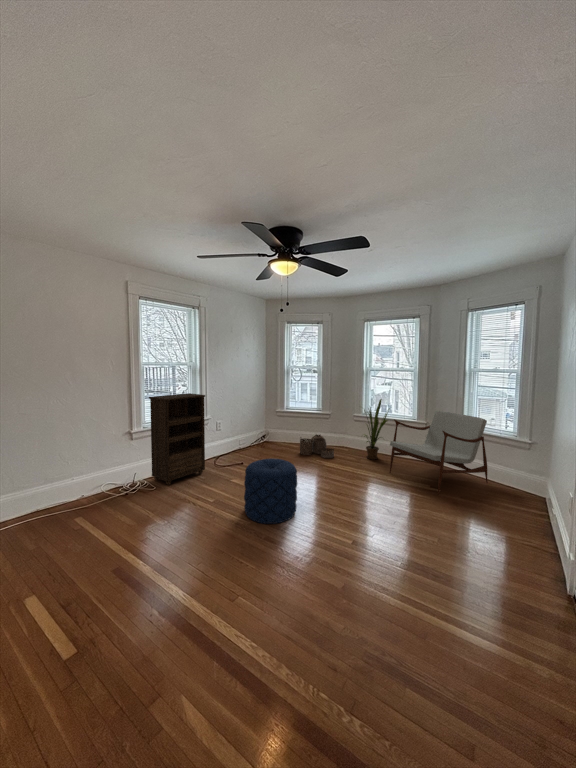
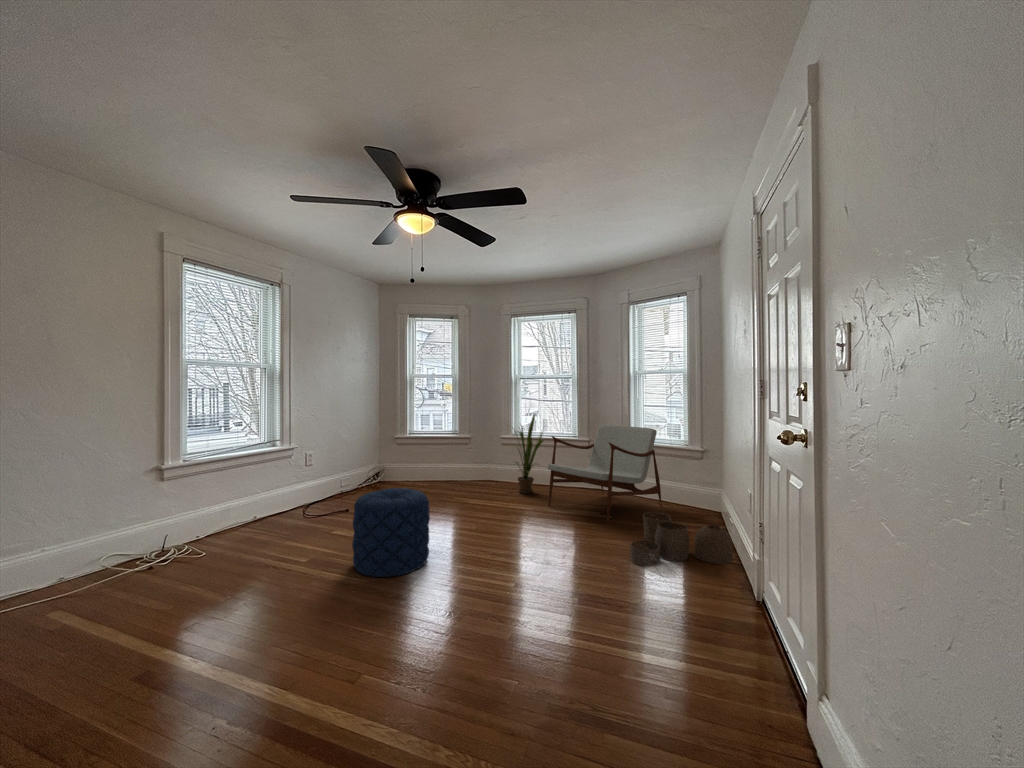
bookshelf: present [149,393,205,485] -> none [194,409,288,547]
woven basket: present [300,434,334,458] -> present [630,512,733,566]

